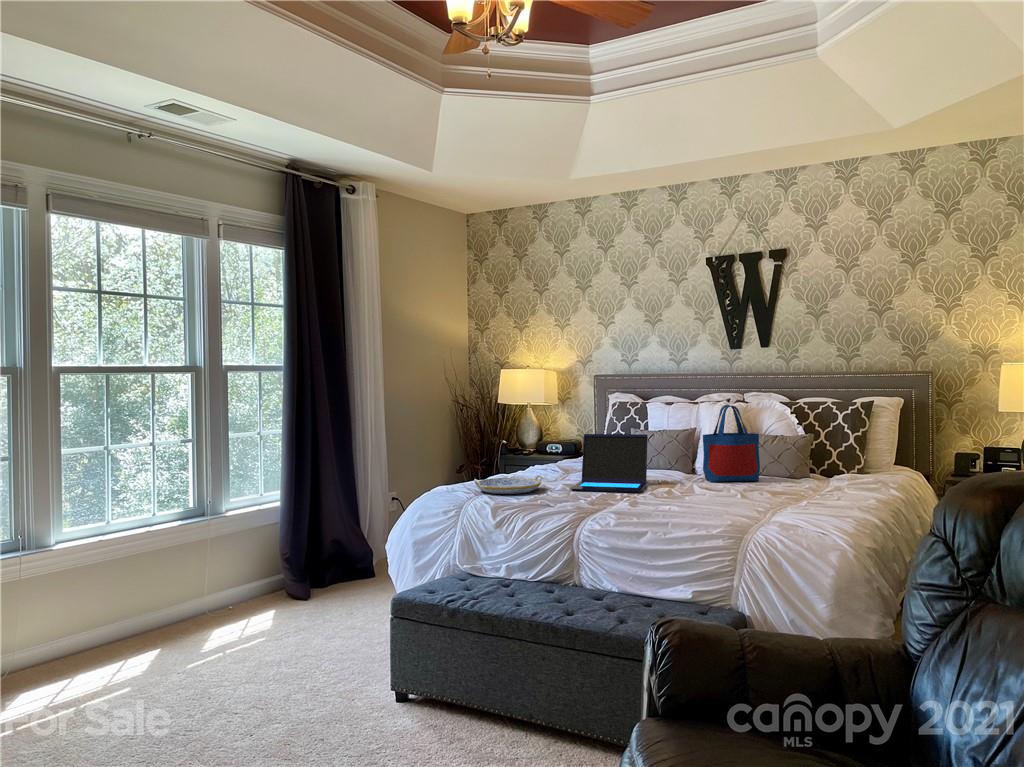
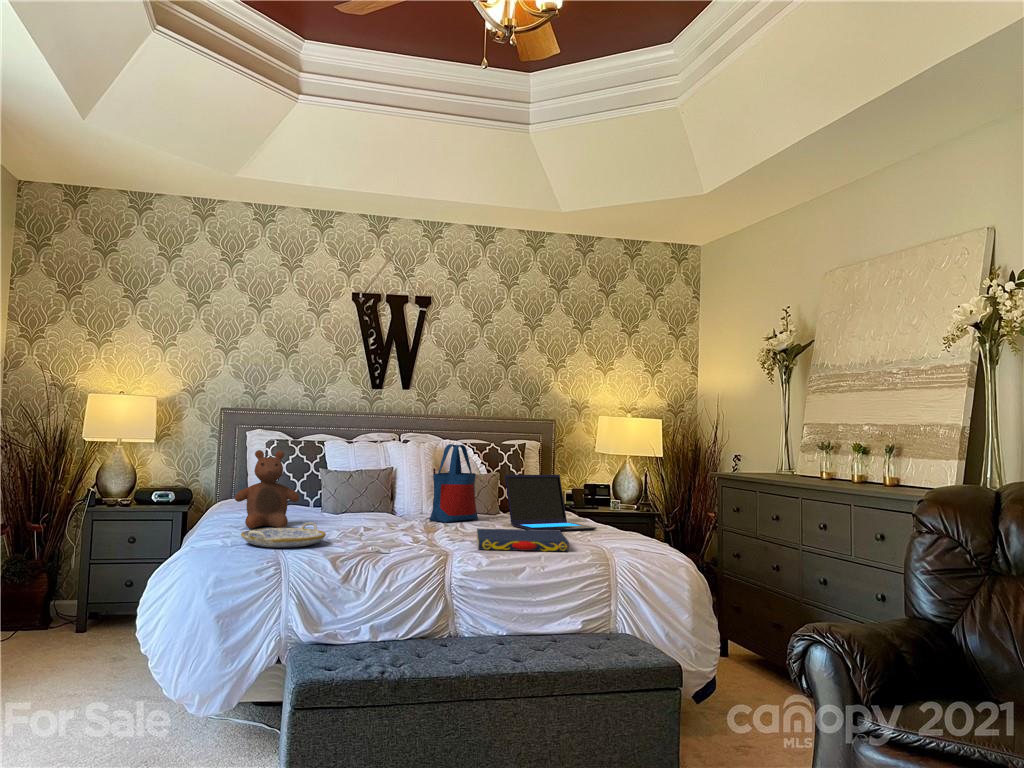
stuffed bear: none [528,414,578,478] -> present [235,450,299,528]
laptop: present [570,434,648,493] -> present [505,475,597,531]
book: none [632,490,744,521] -> present [477,528,569,552]

